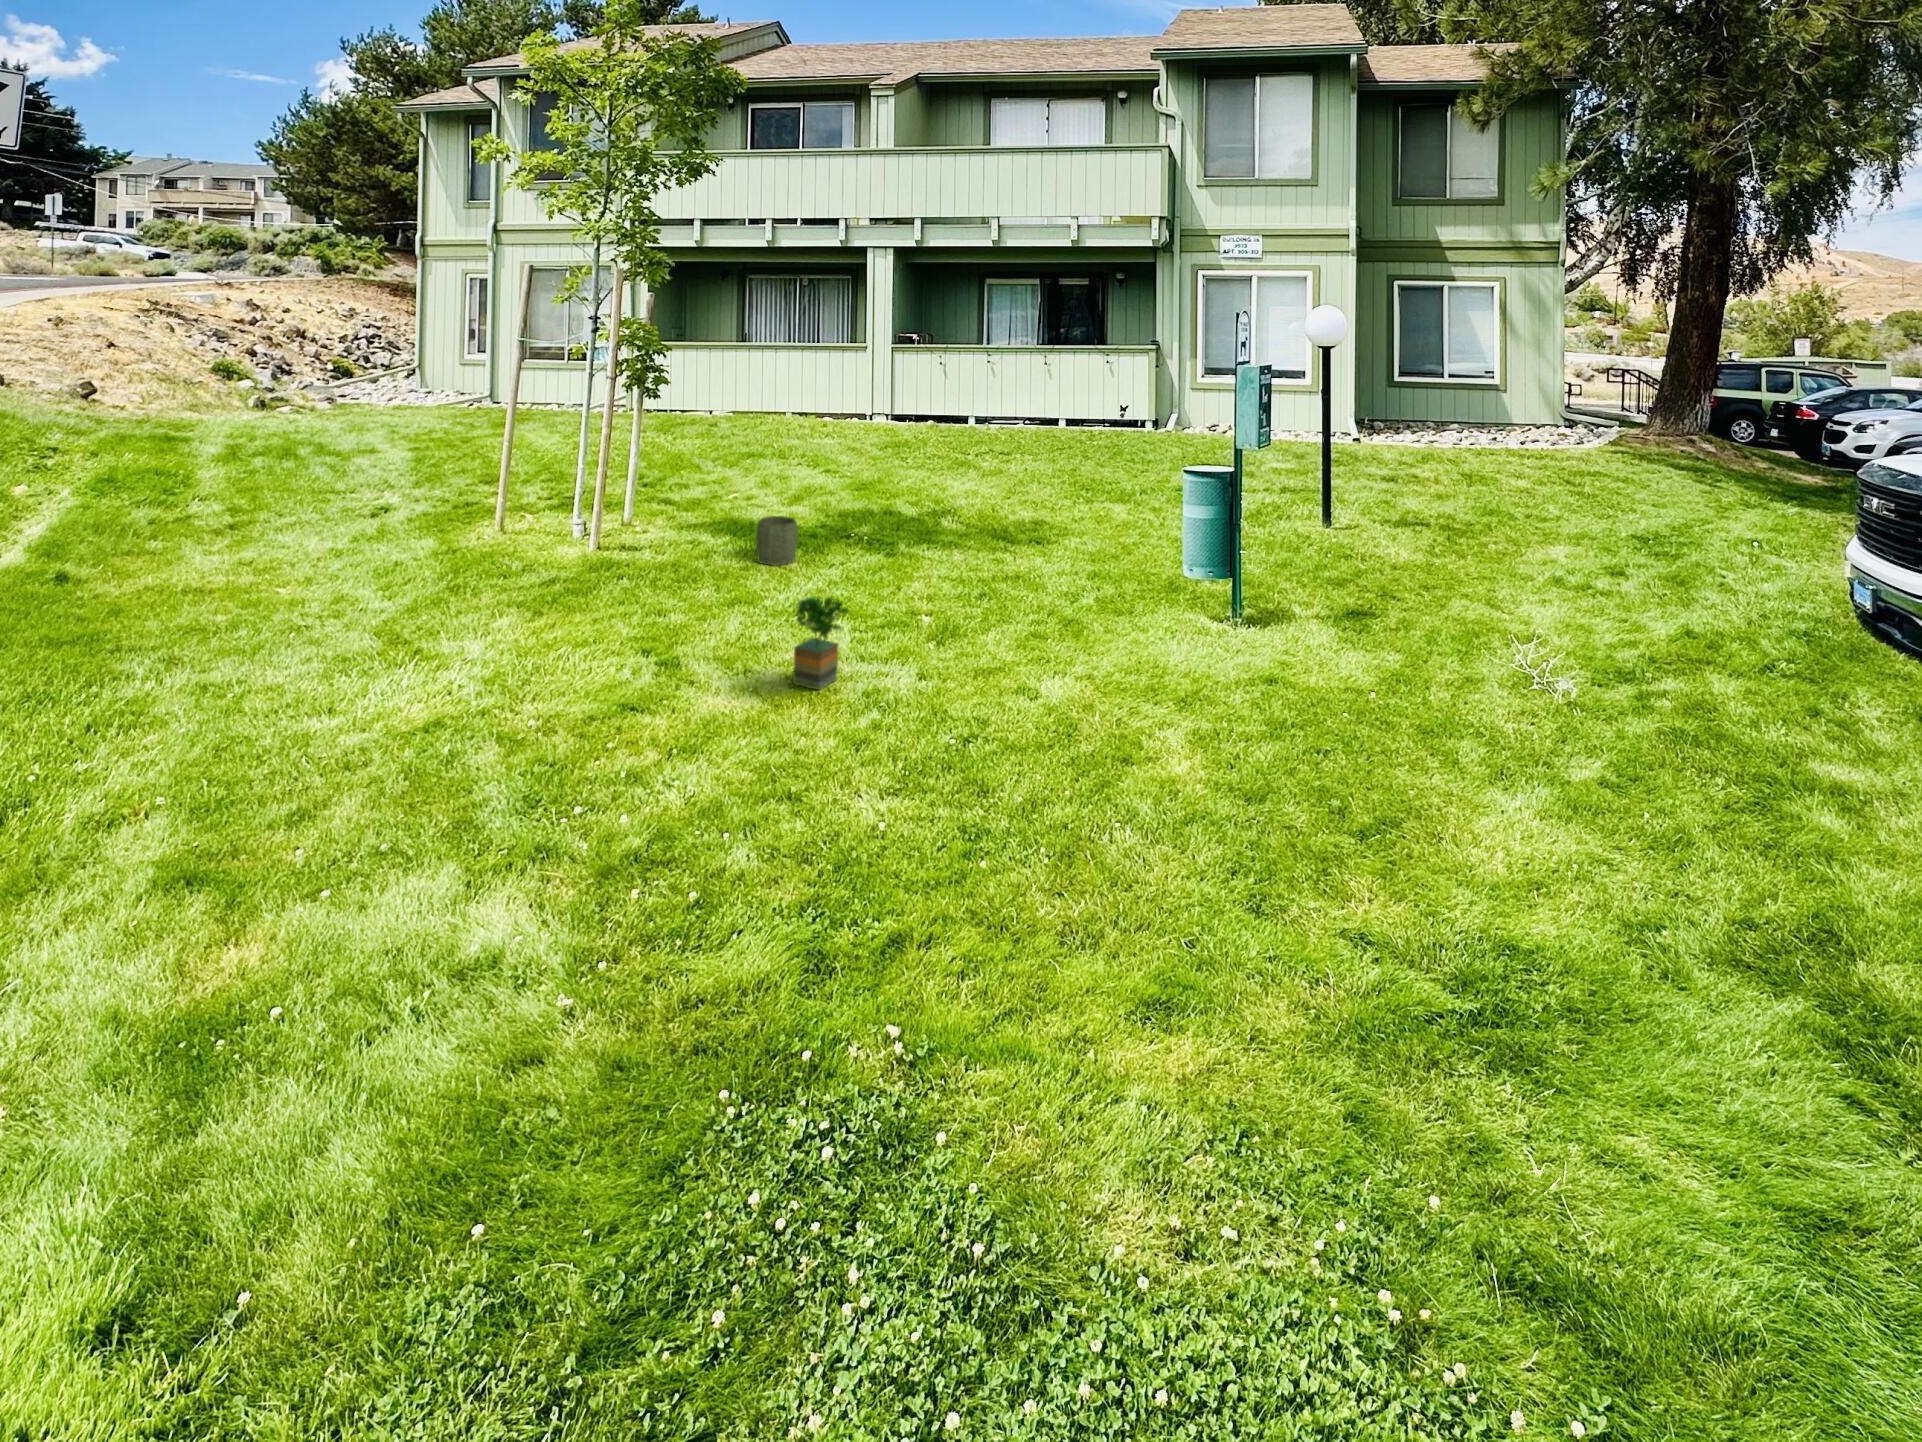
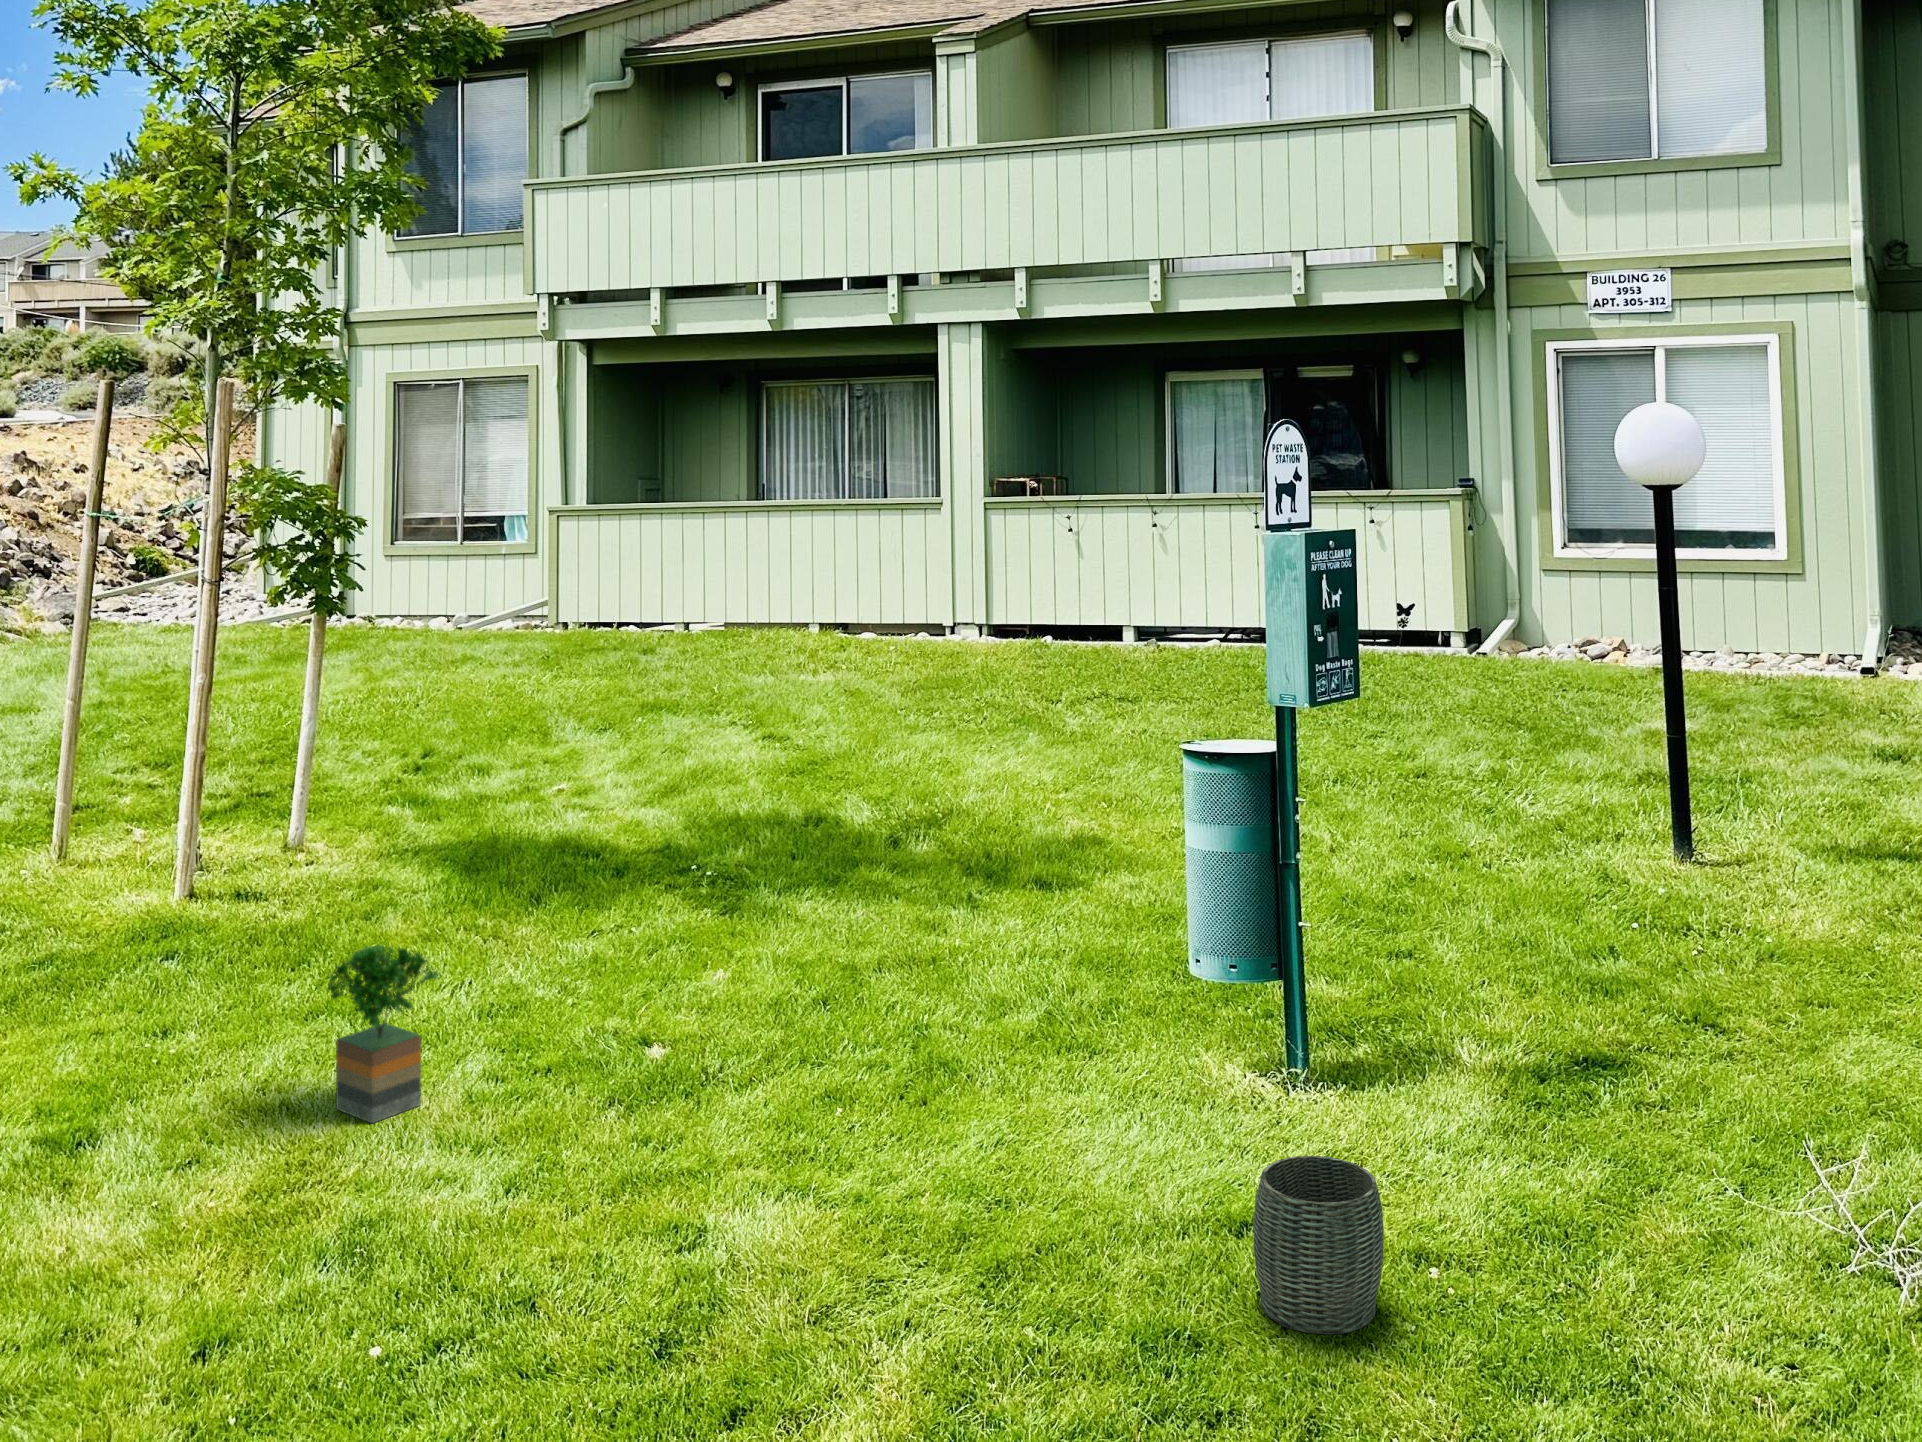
woven basket: present [756,516,798,566] -> present [1254,1156,1384,1334]

